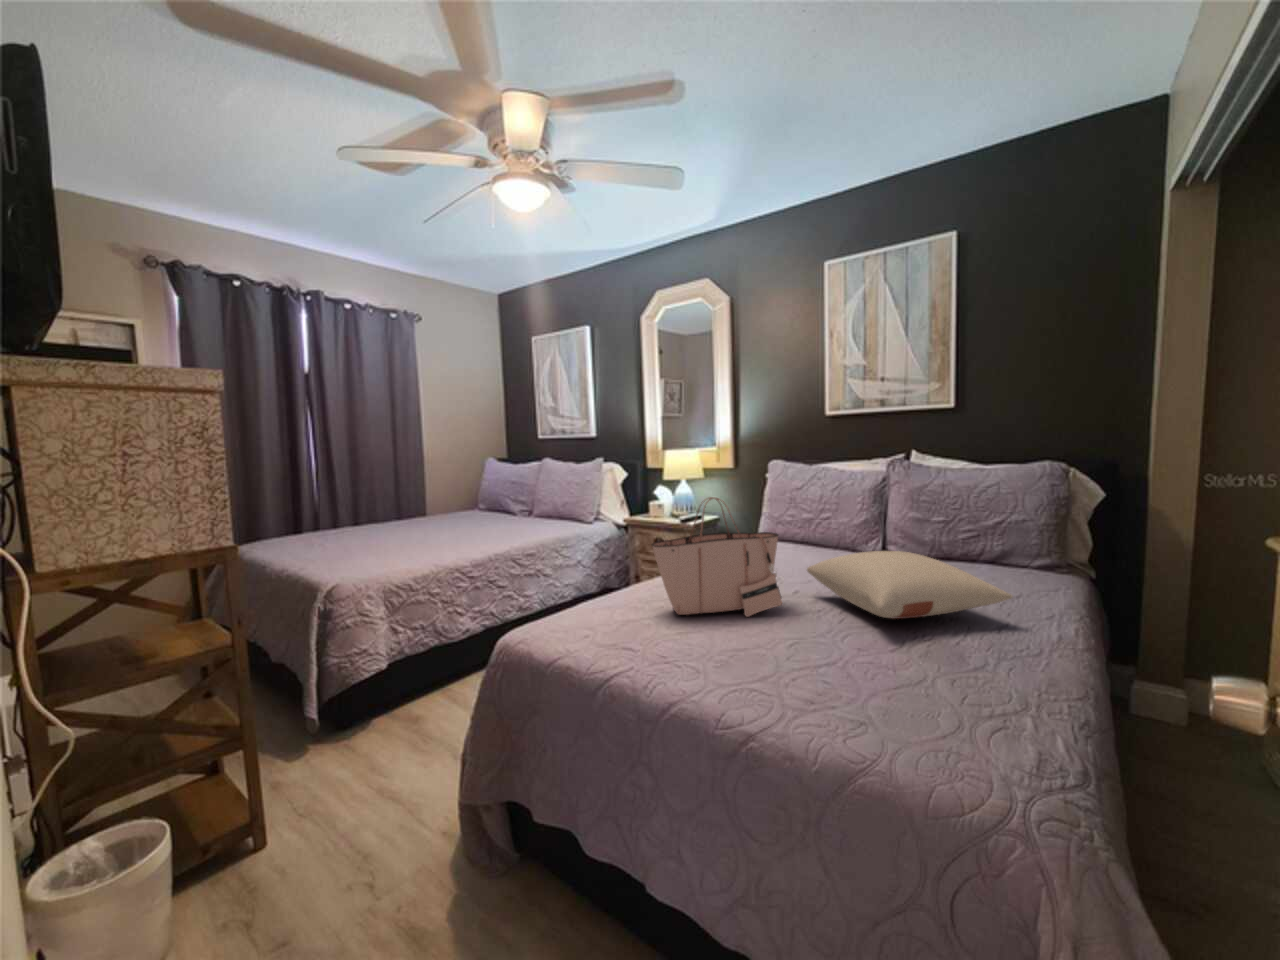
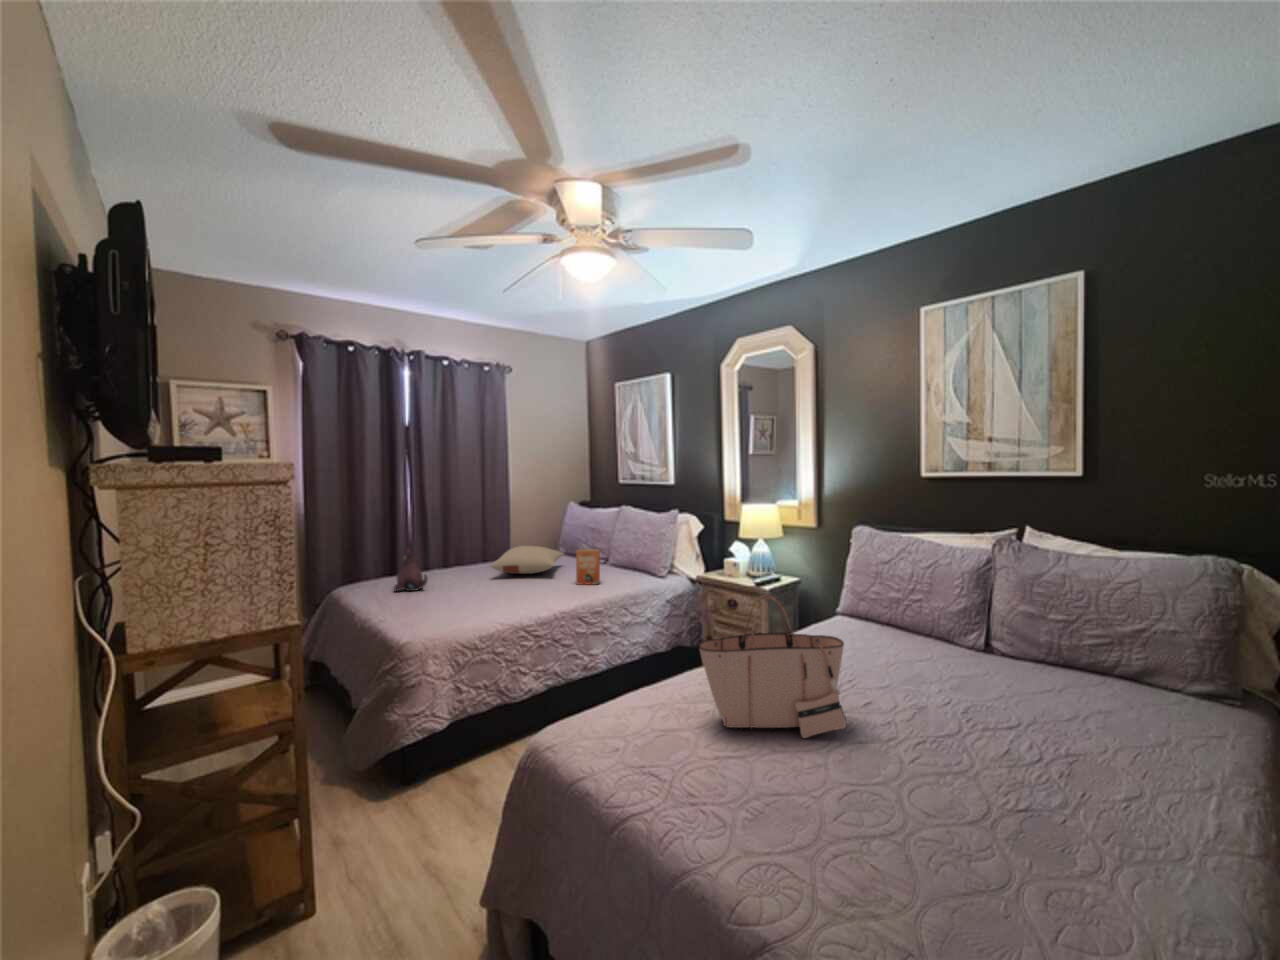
paperback book: none [492,496,537,536] -> present [576,549,600,585]
plush toy: none [304,498,343,546] -> present [394,548,428,591]
pillow: present [807,551,1013,619] -> present [491,546,564,574]

